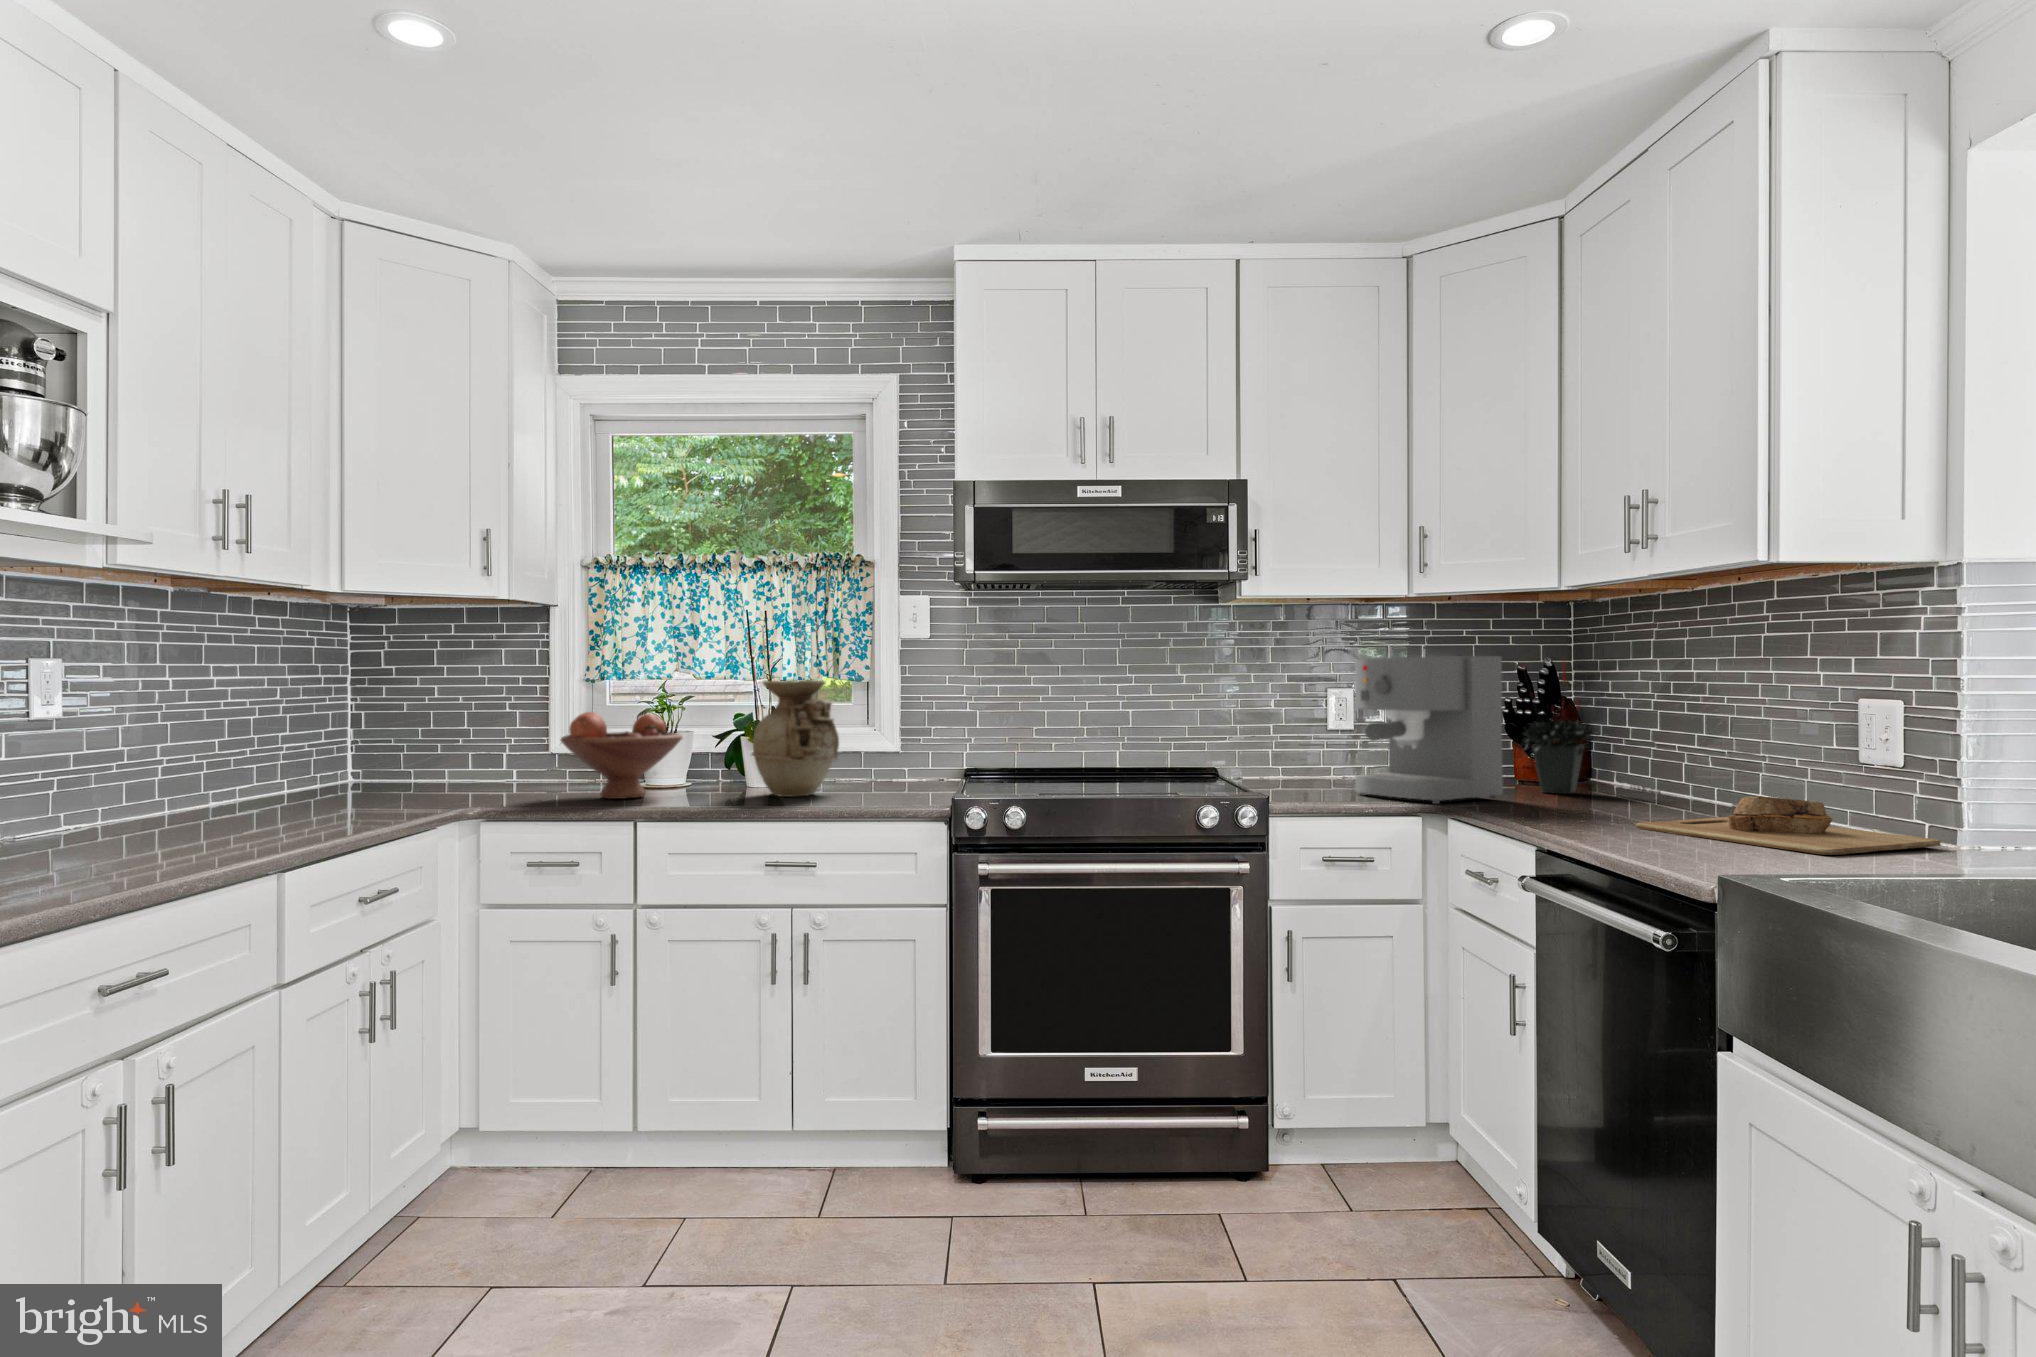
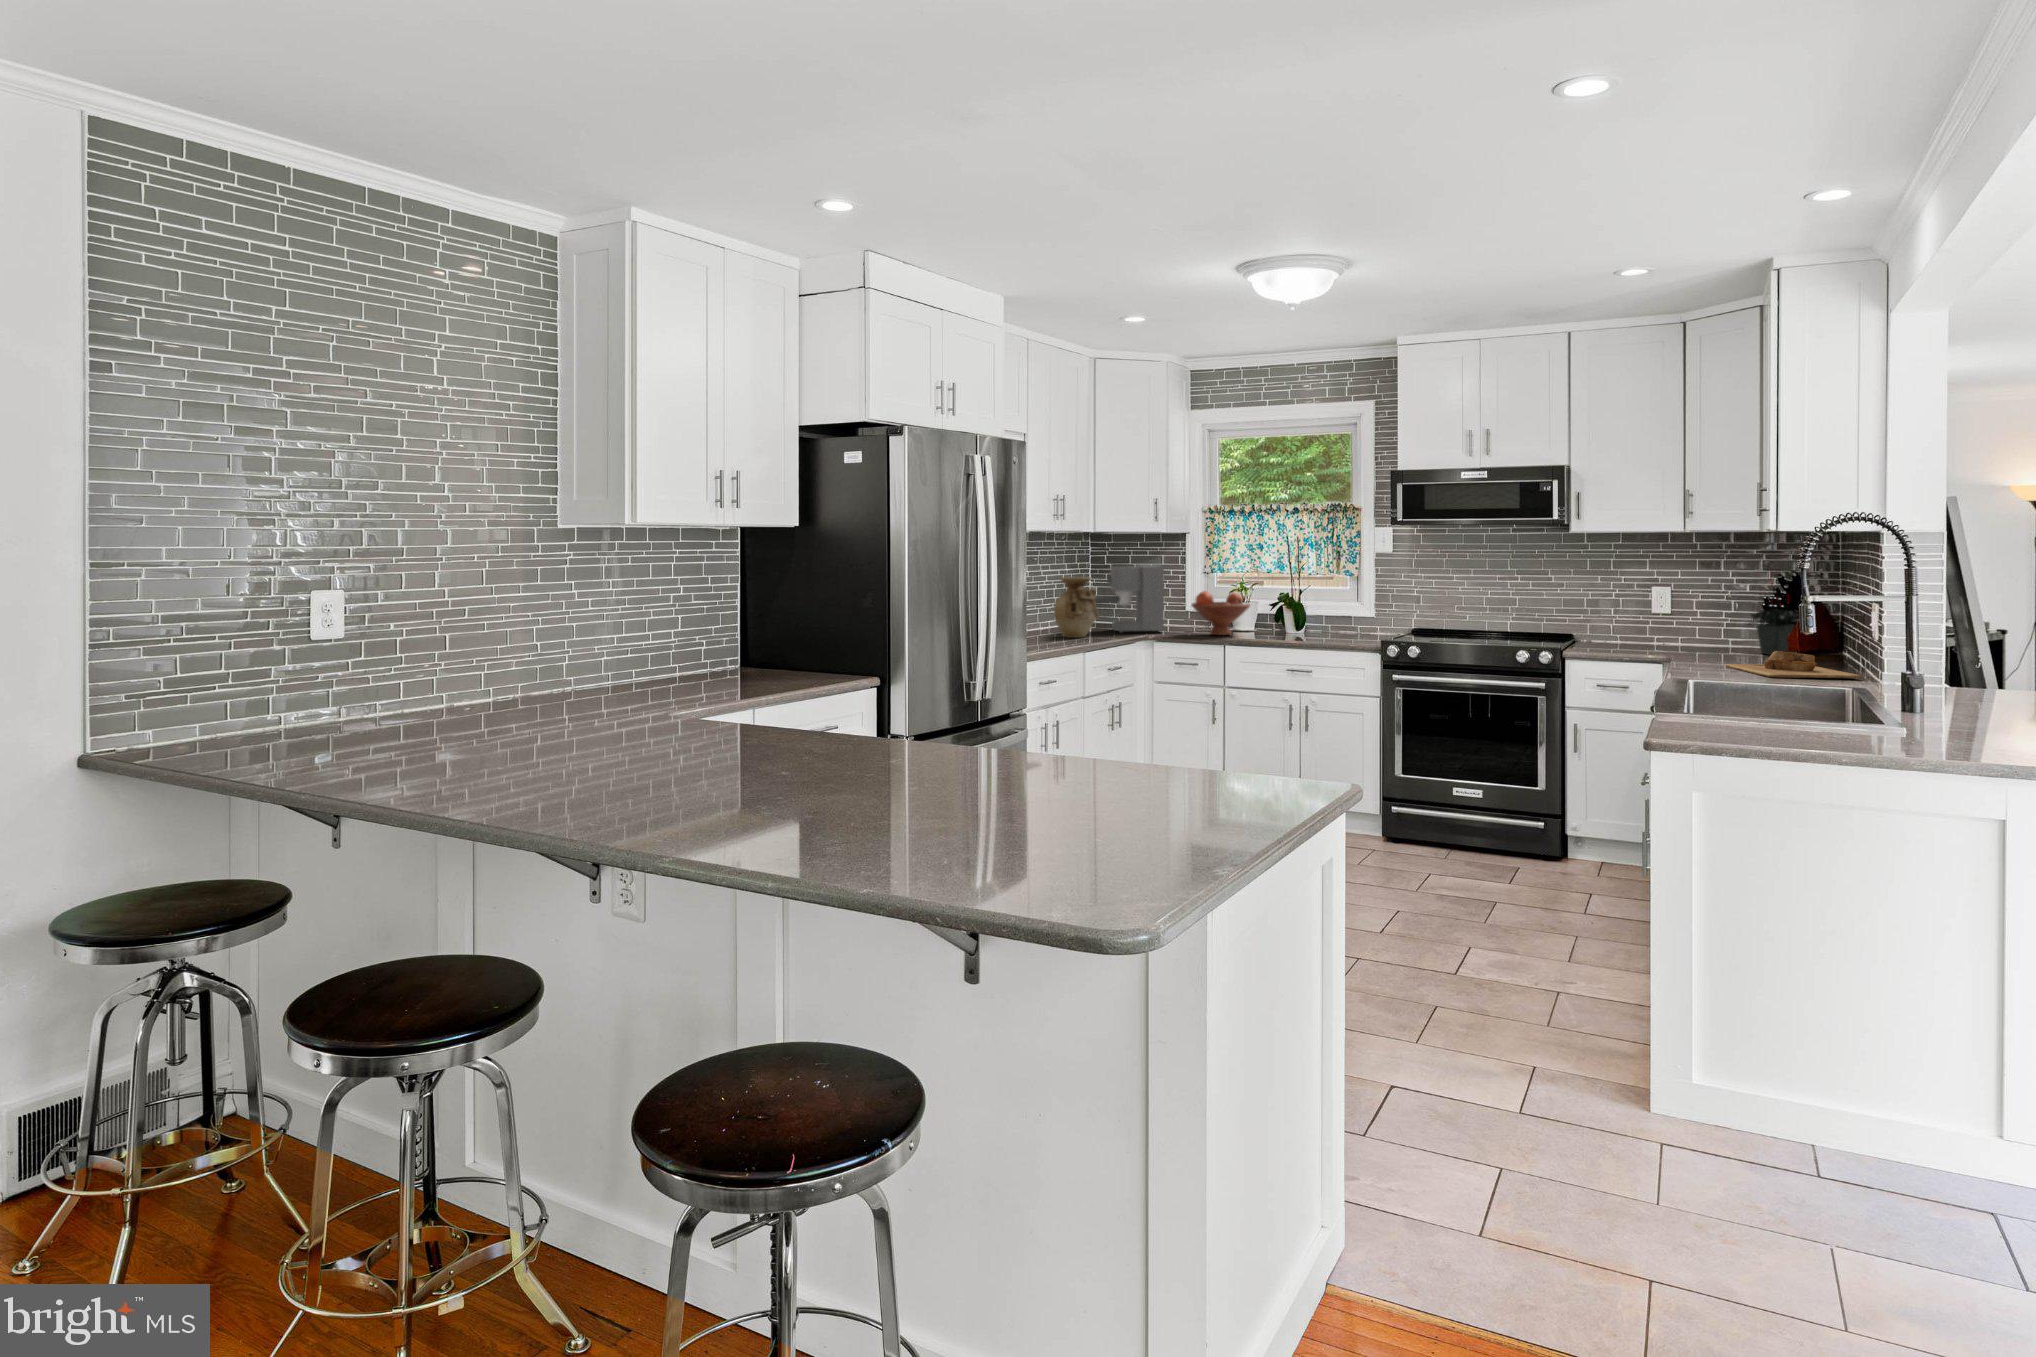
coffee maker: present [1355,656,1503,804] -> present [1094,565,1164,633]
vase: present [752,680,839,797] -> present [1054,577,1099,638]

